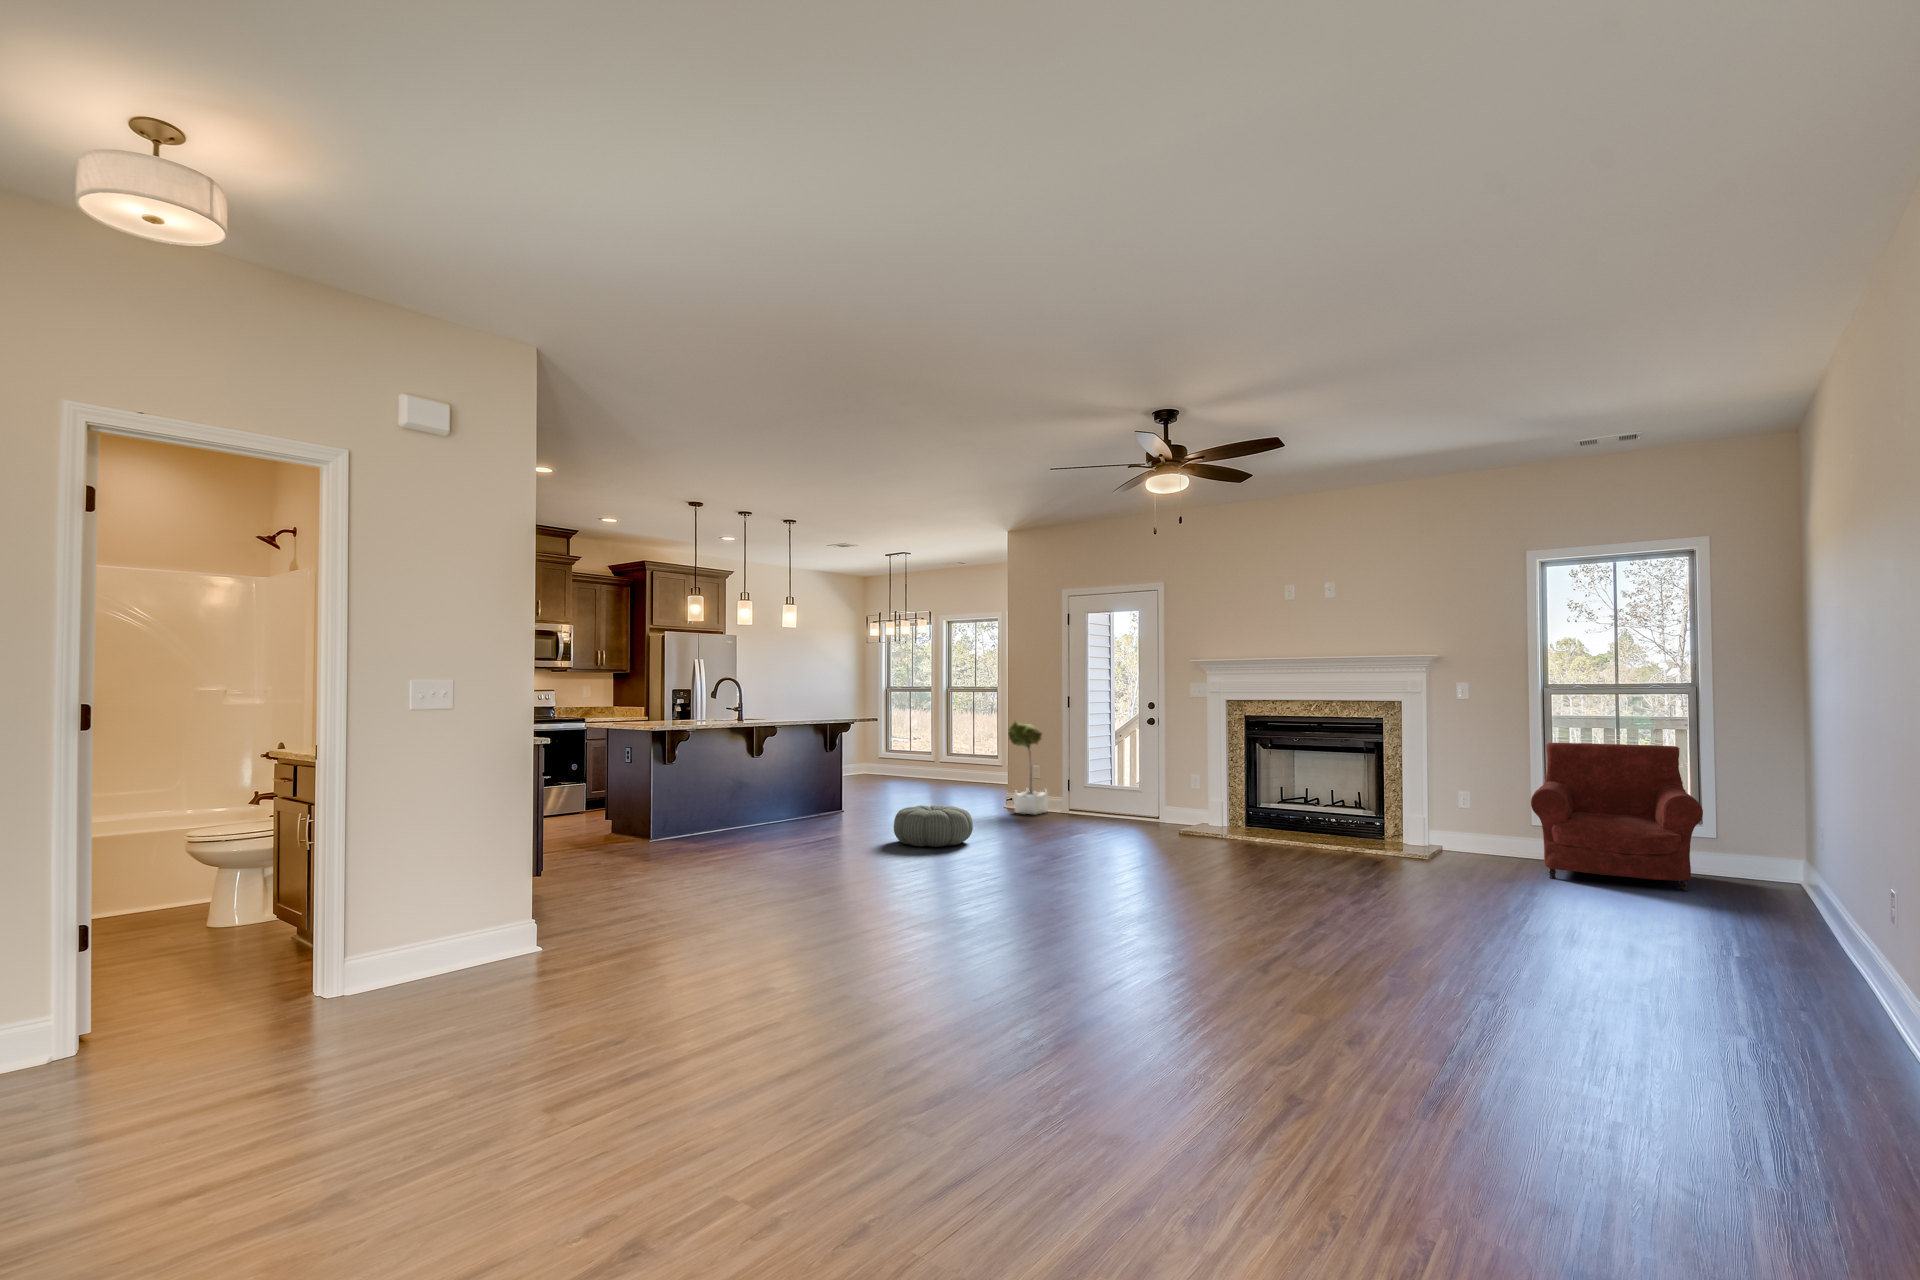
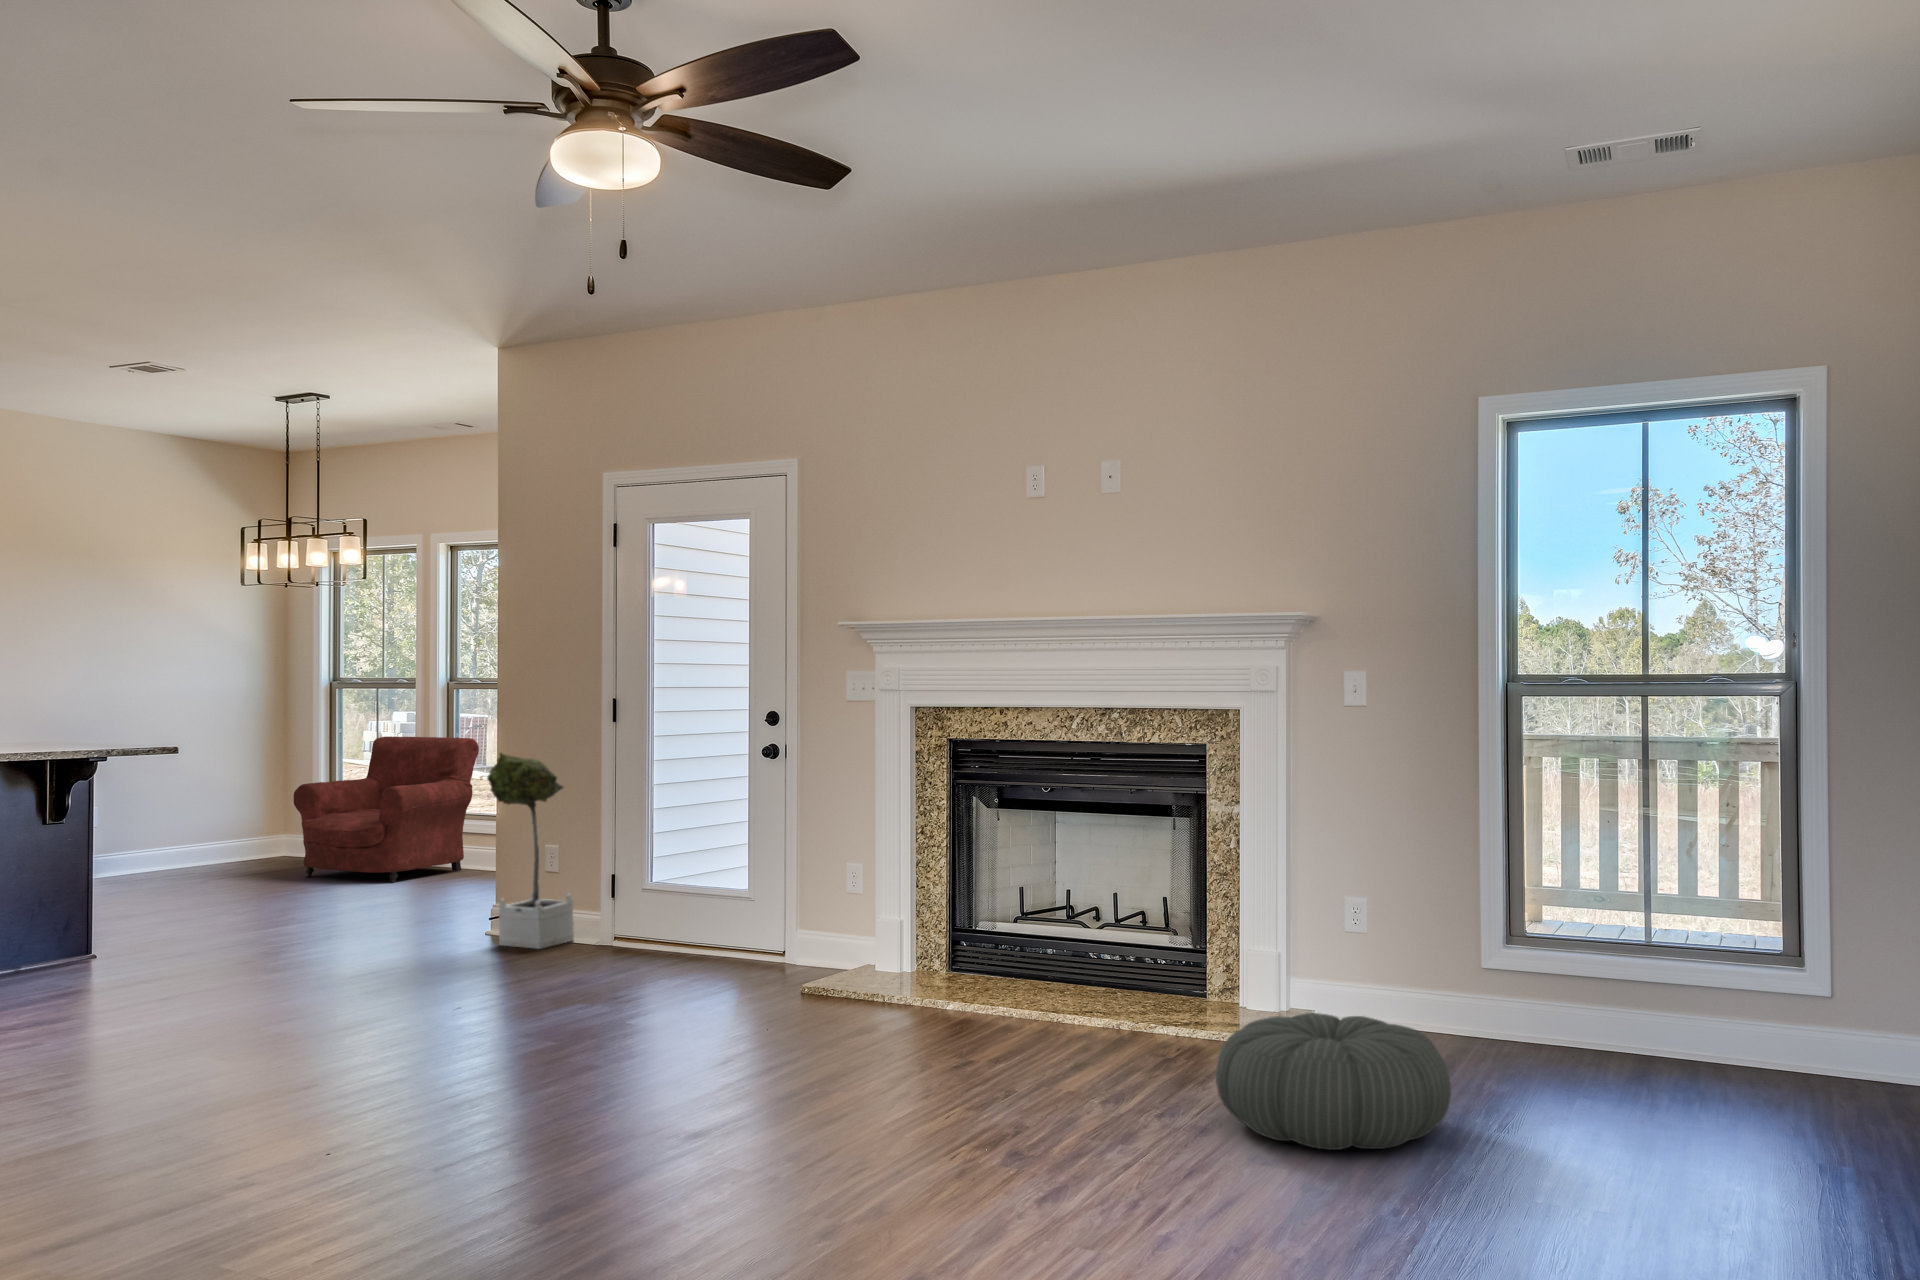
armchair: present [1531,743,1703,891] -> present [294,737,479,883]
pouf: present [894,805,973,847] -> present [1216,1013,1451,1150]

